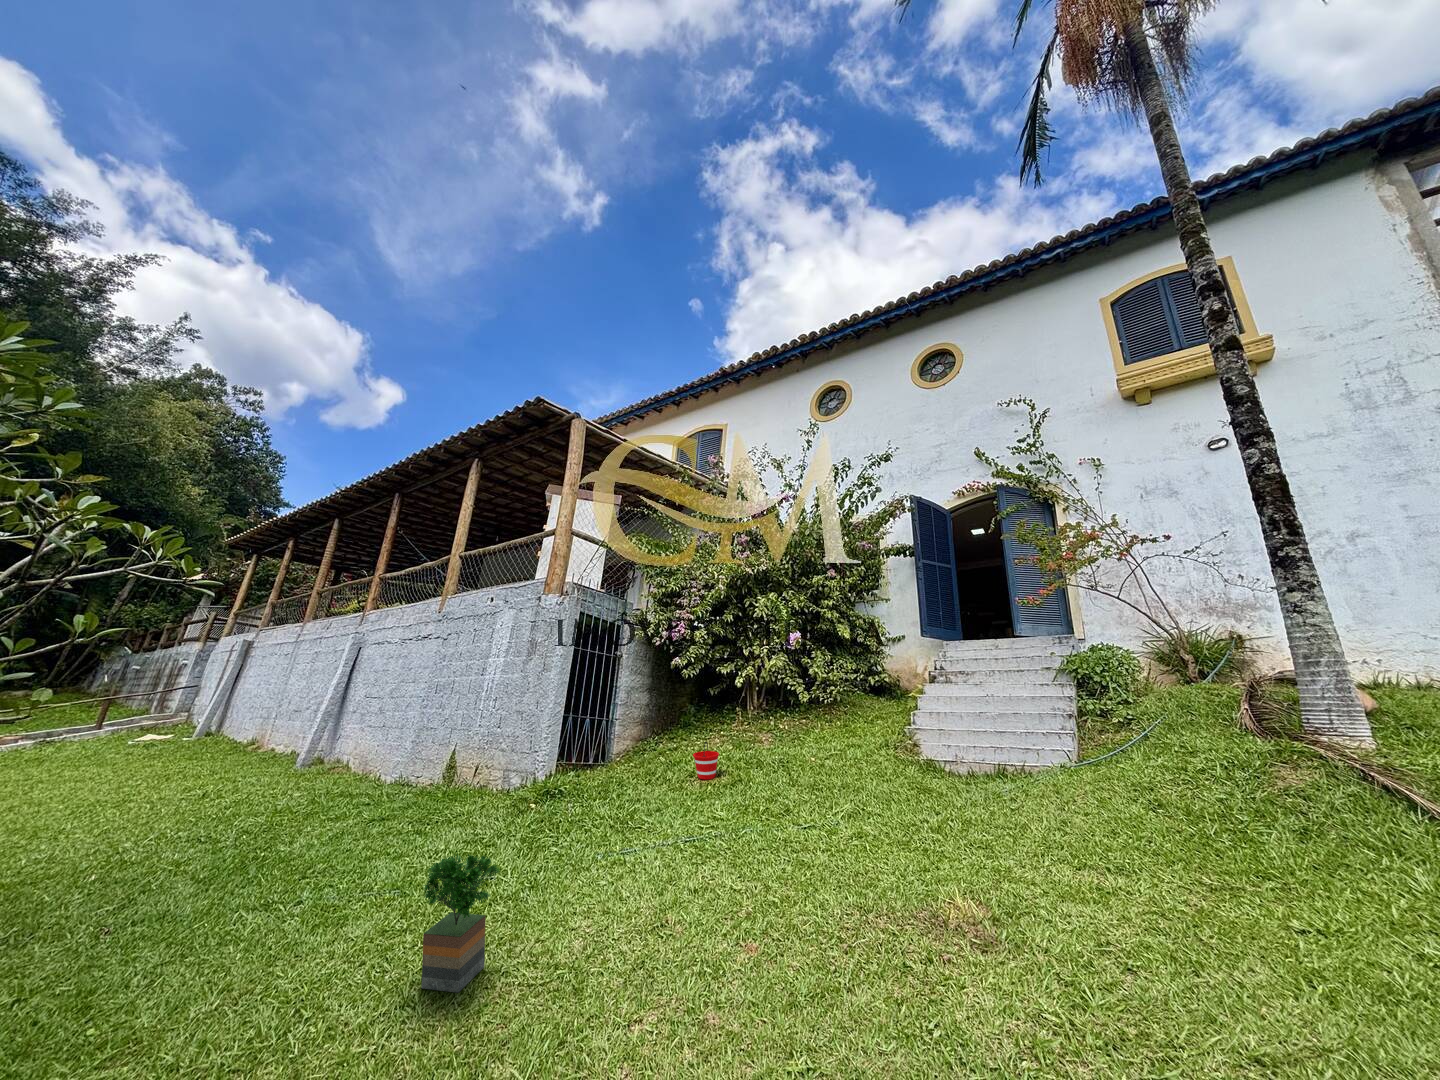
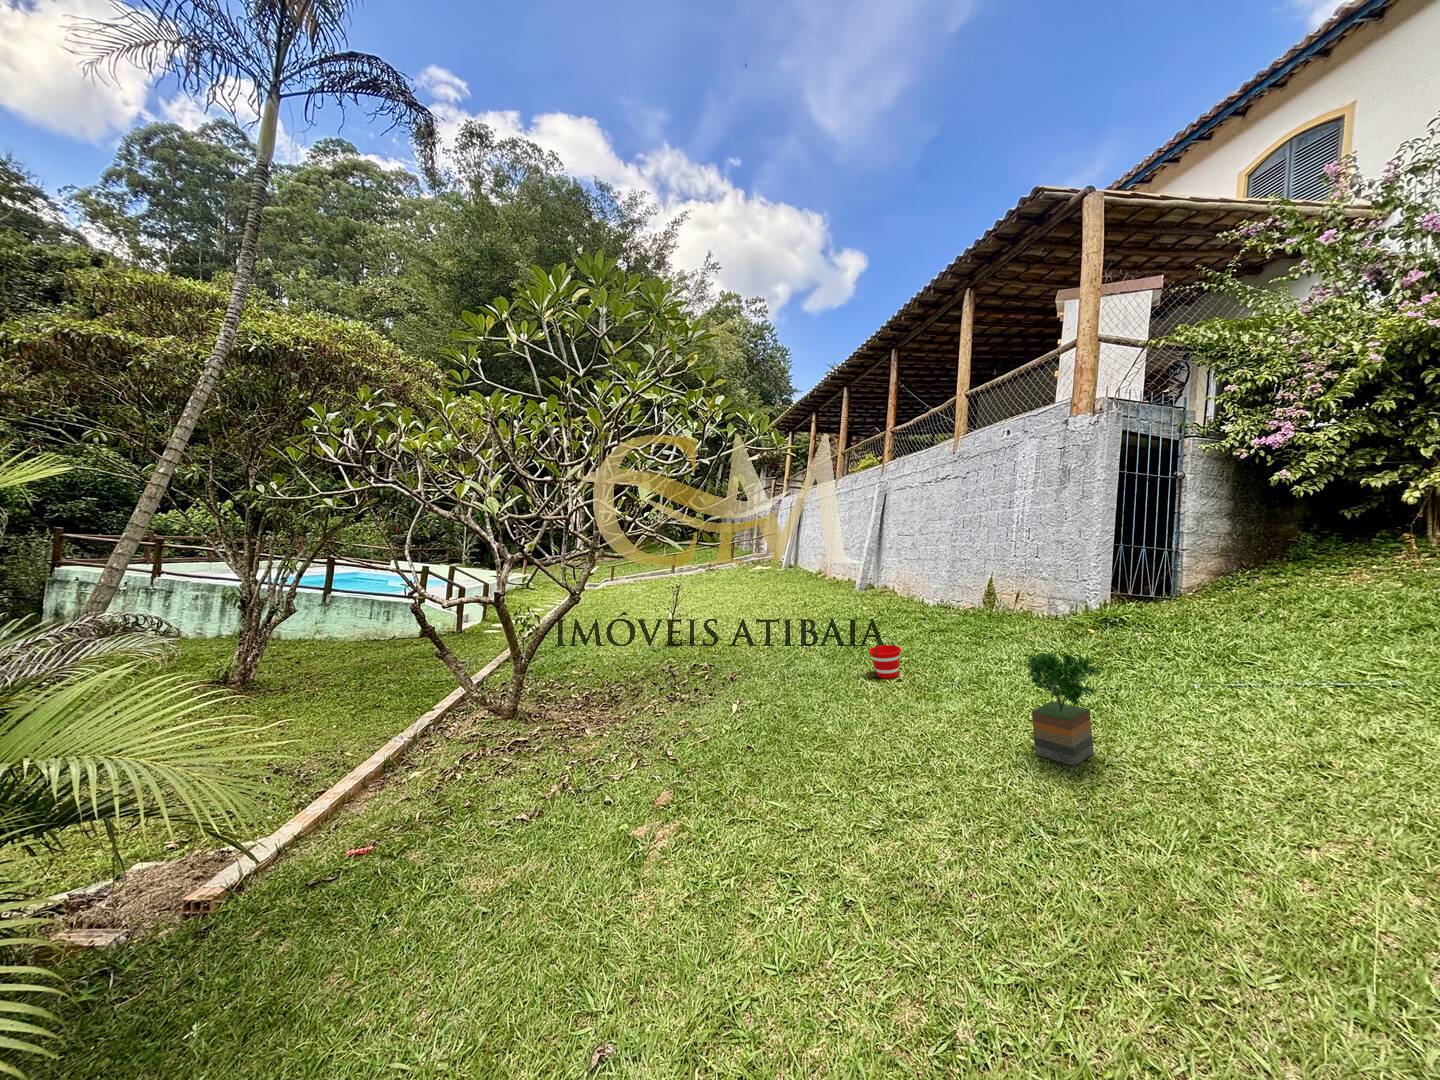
bucket: present [693,742,719,780] -> present [869,636,901,678]

